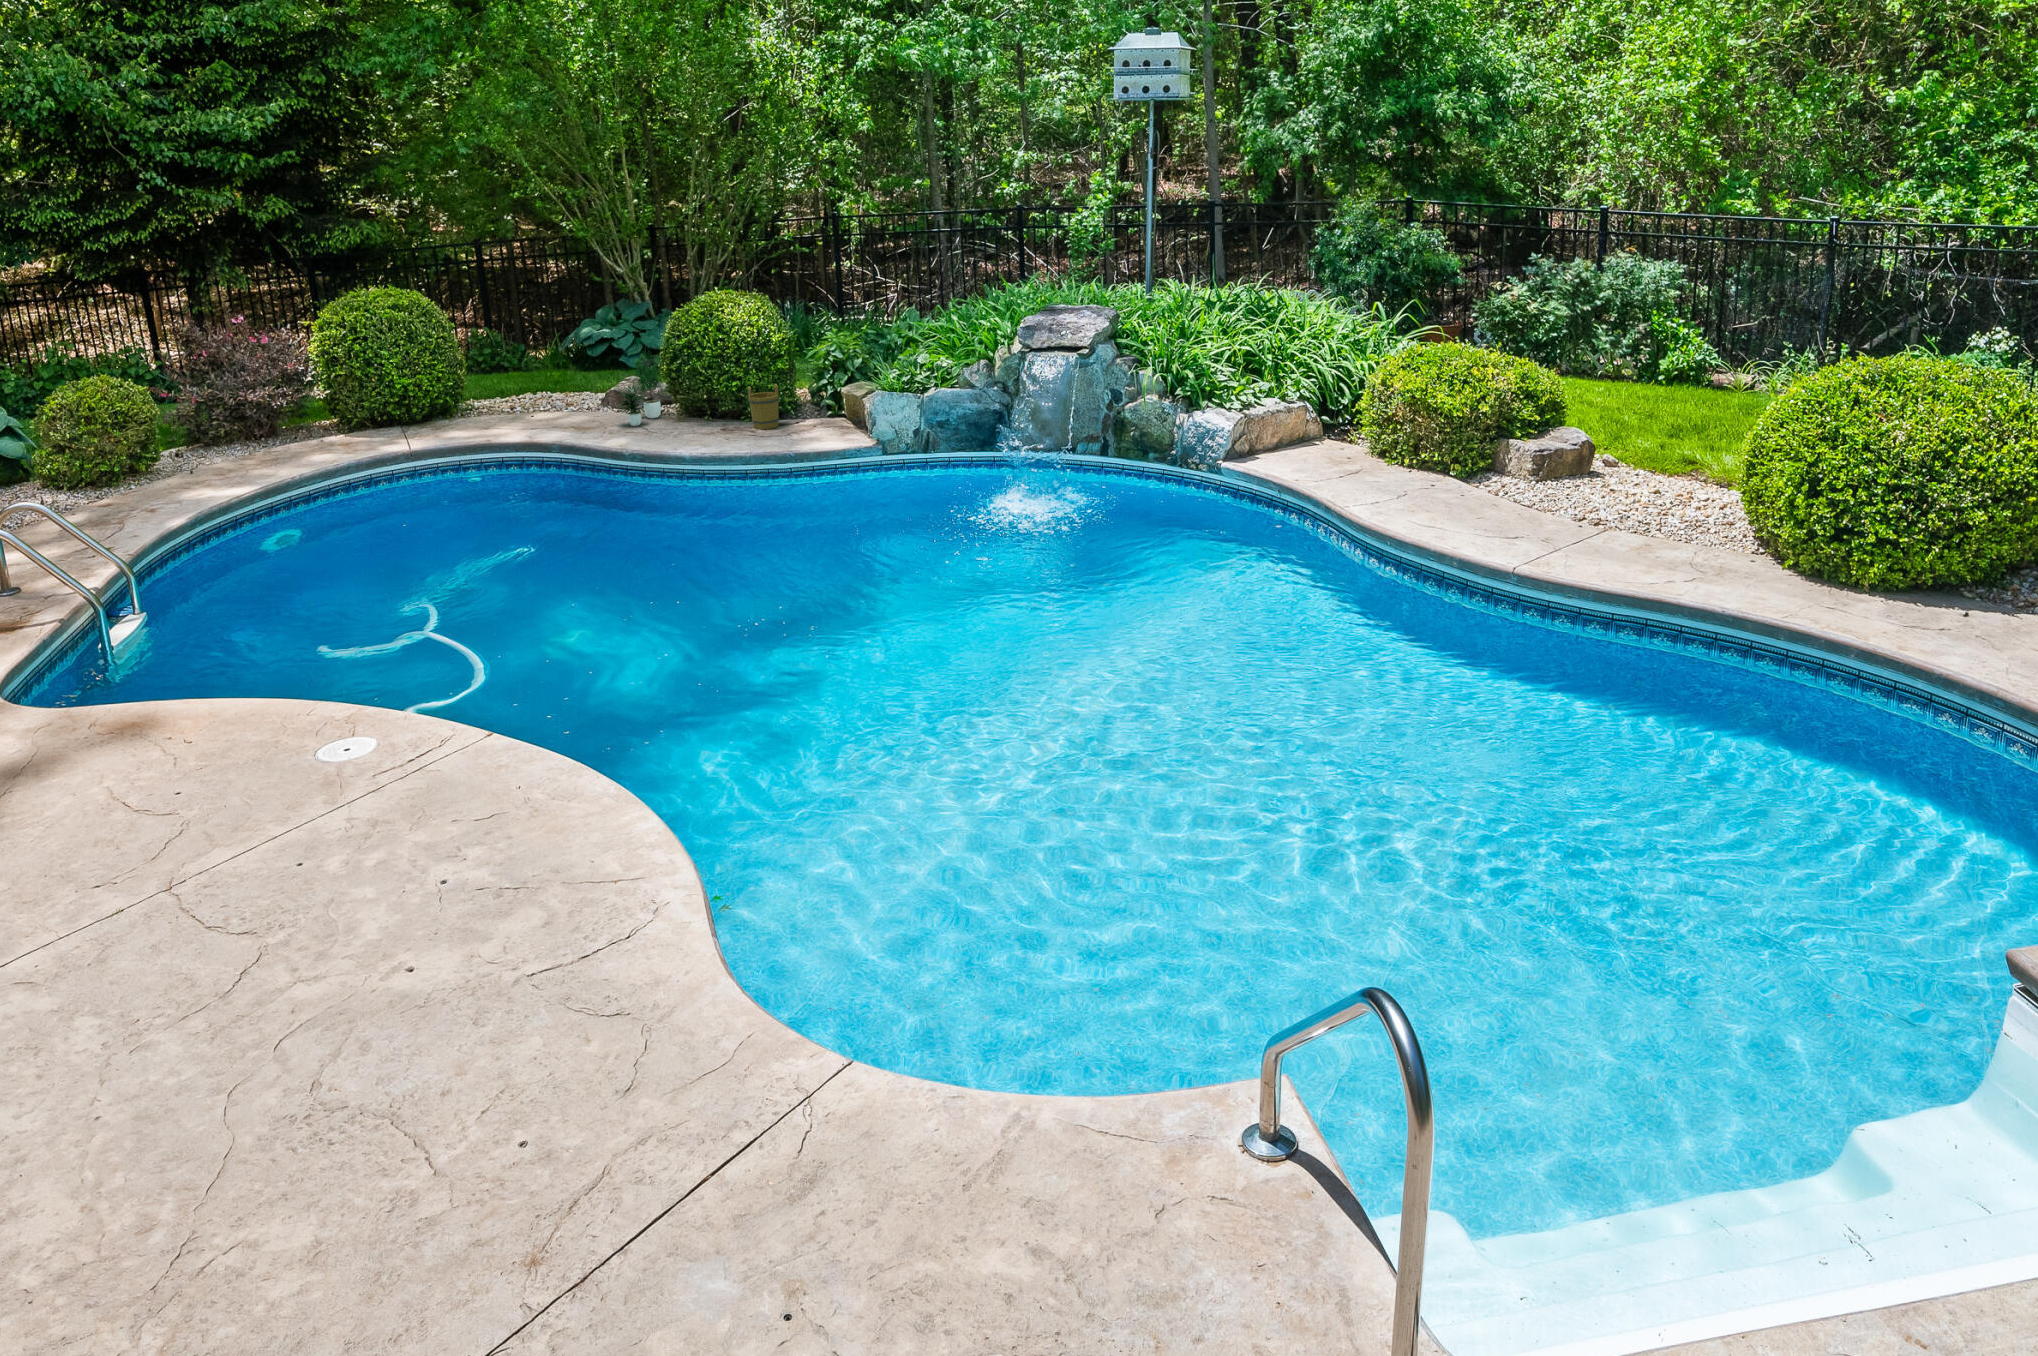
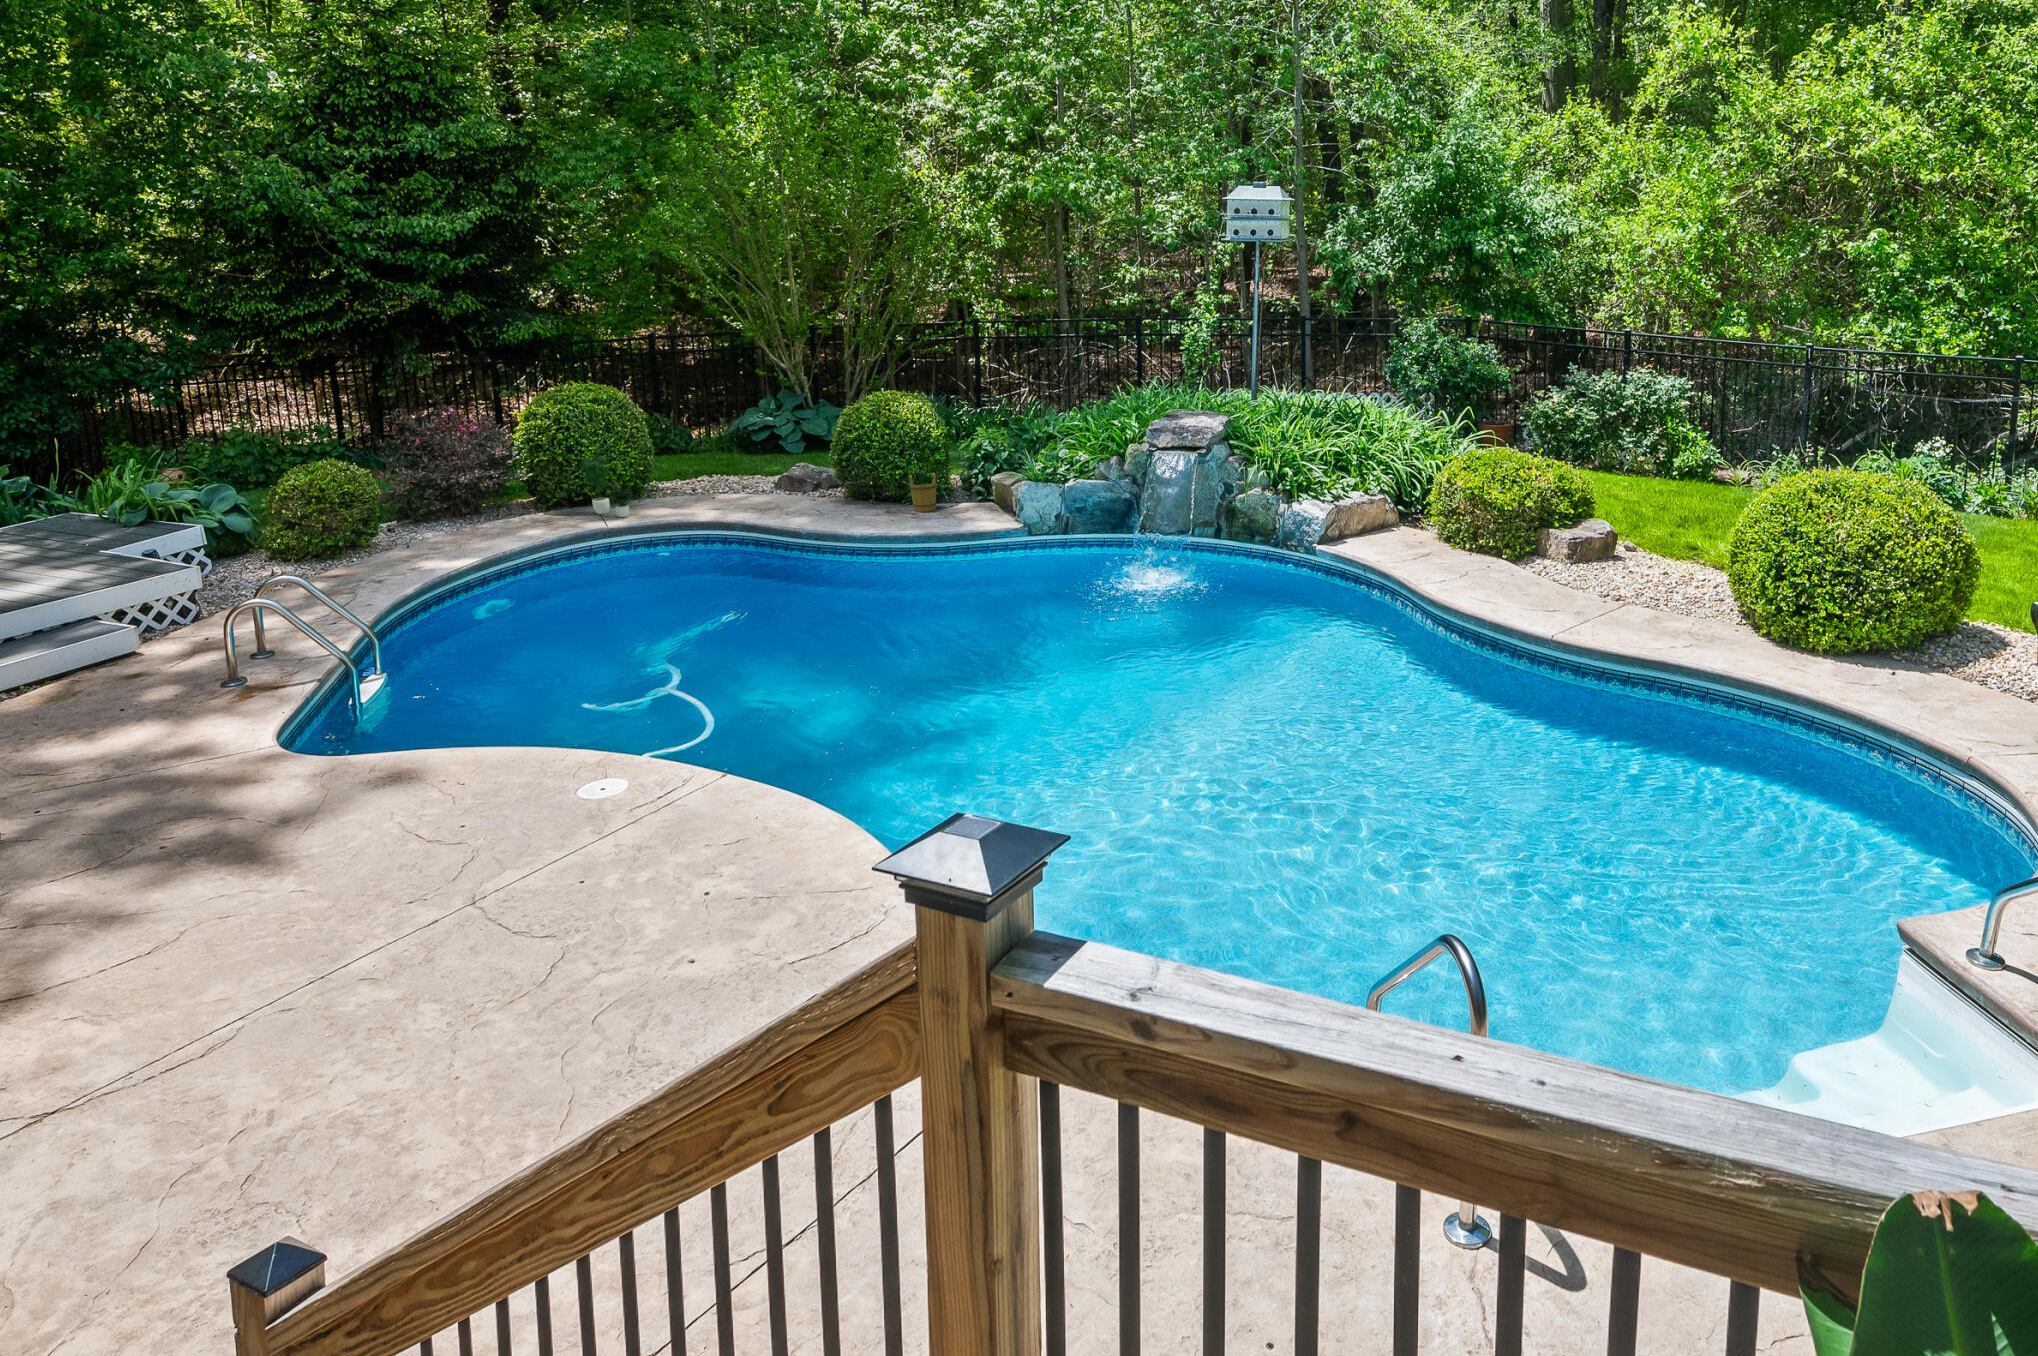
potted plant: present [619,350,662,426] -> present [580,454,632,517]

